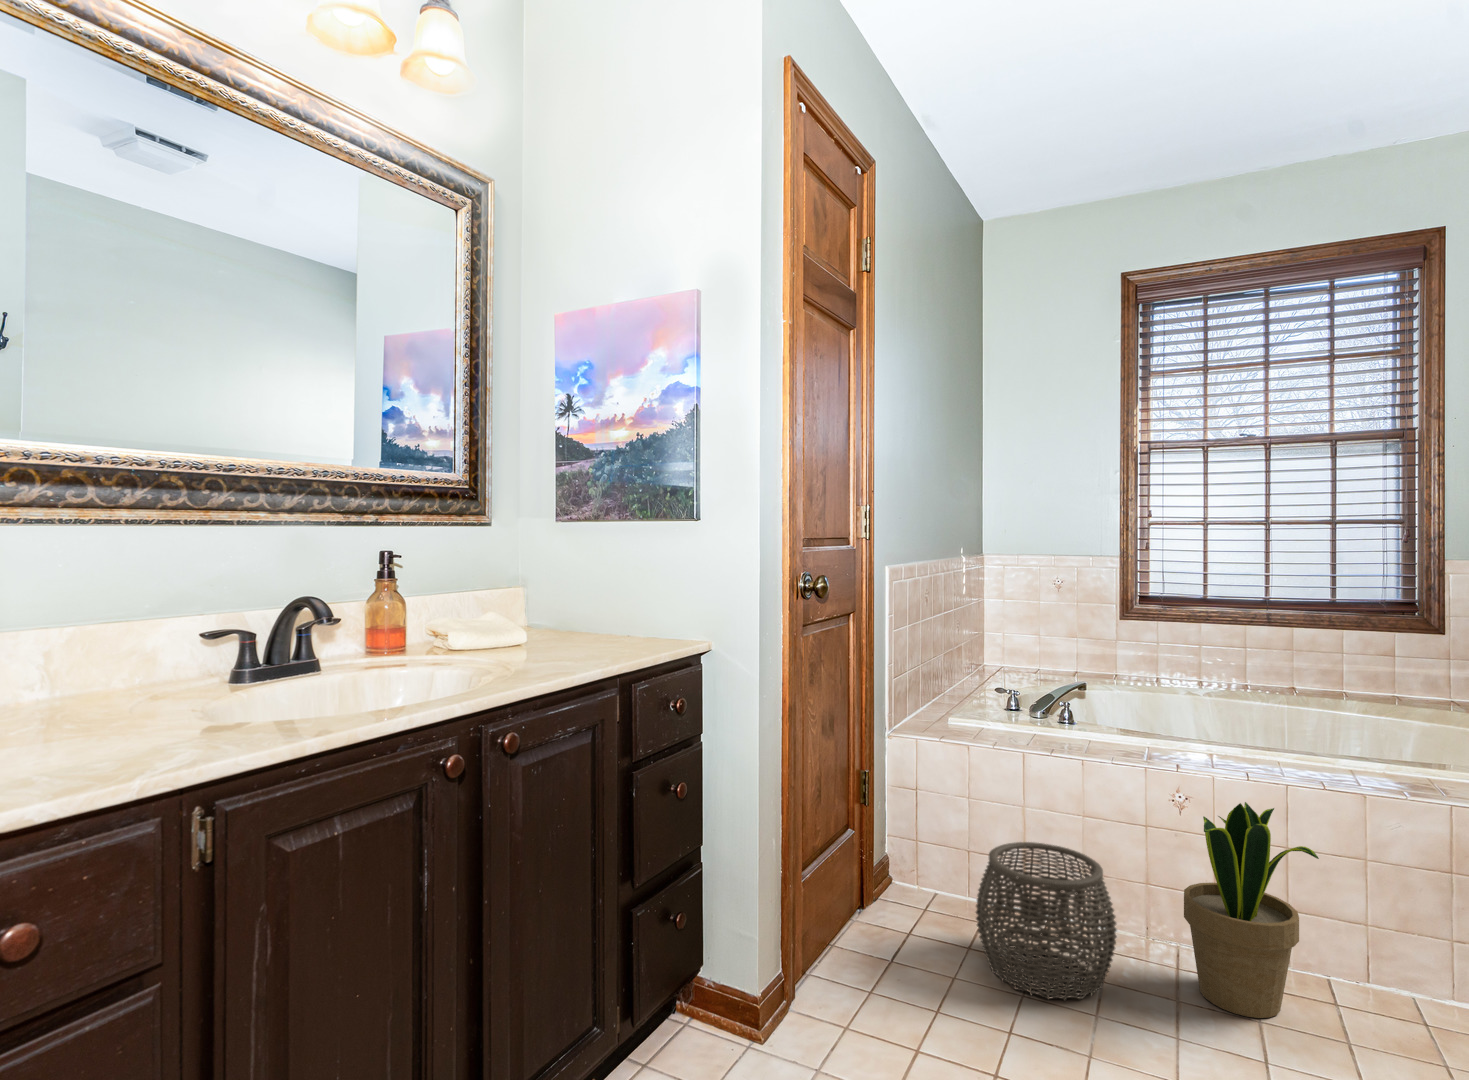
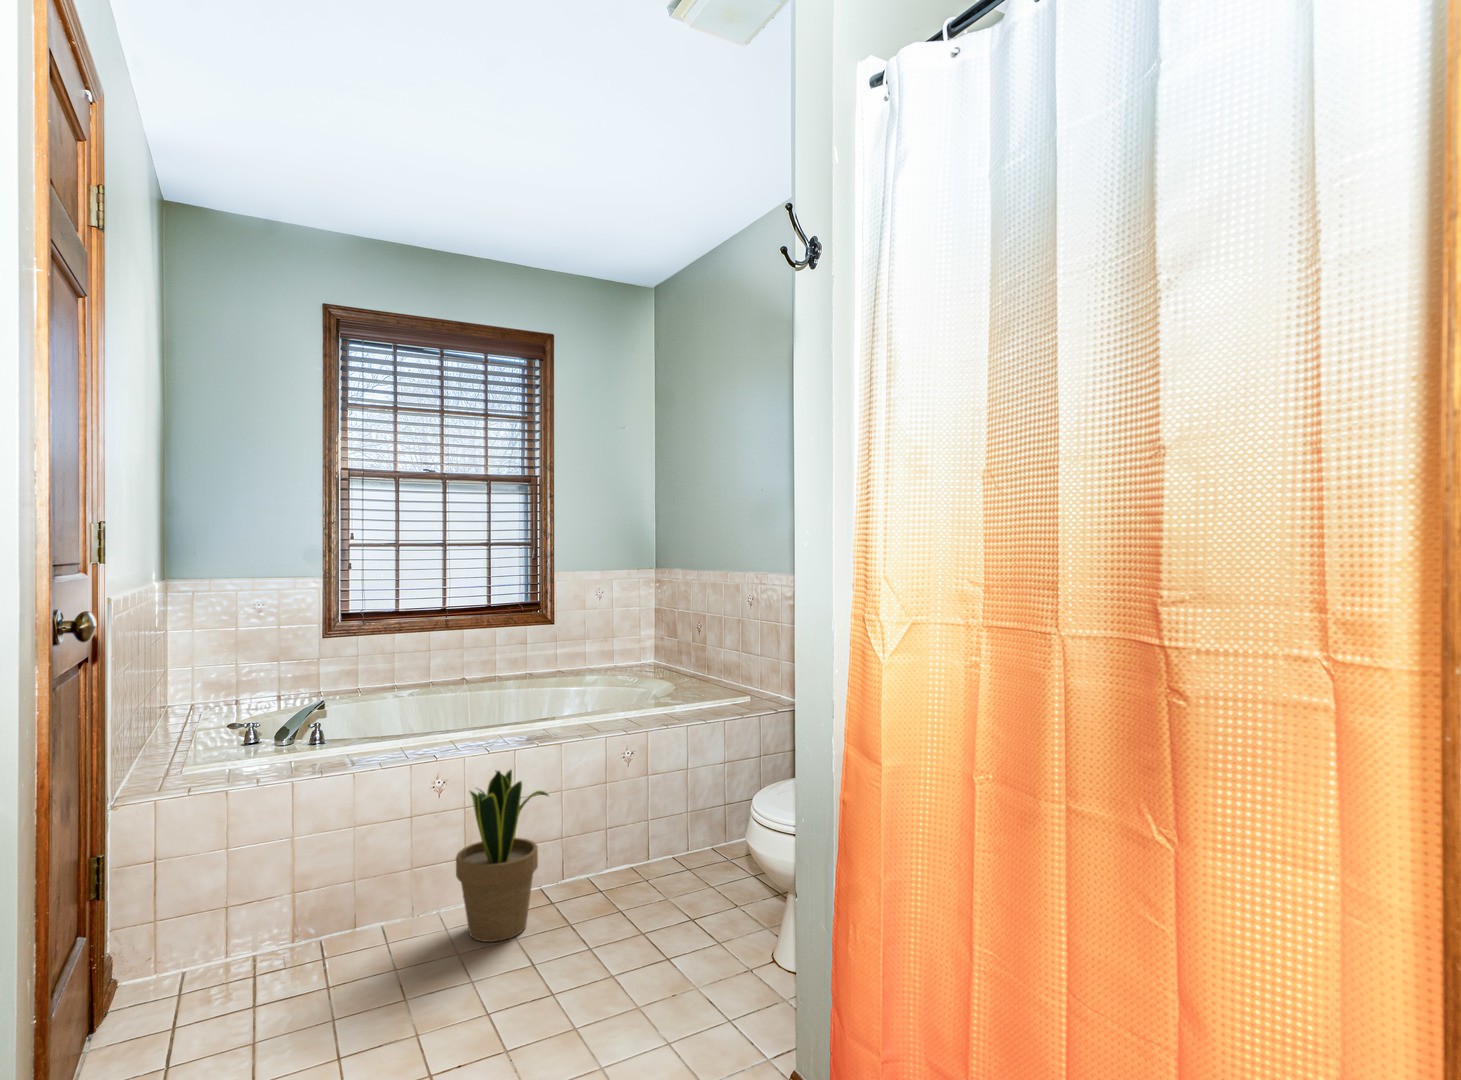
woven basket: present [976,842,1117,1001] -> none [268,859,414,1017]

